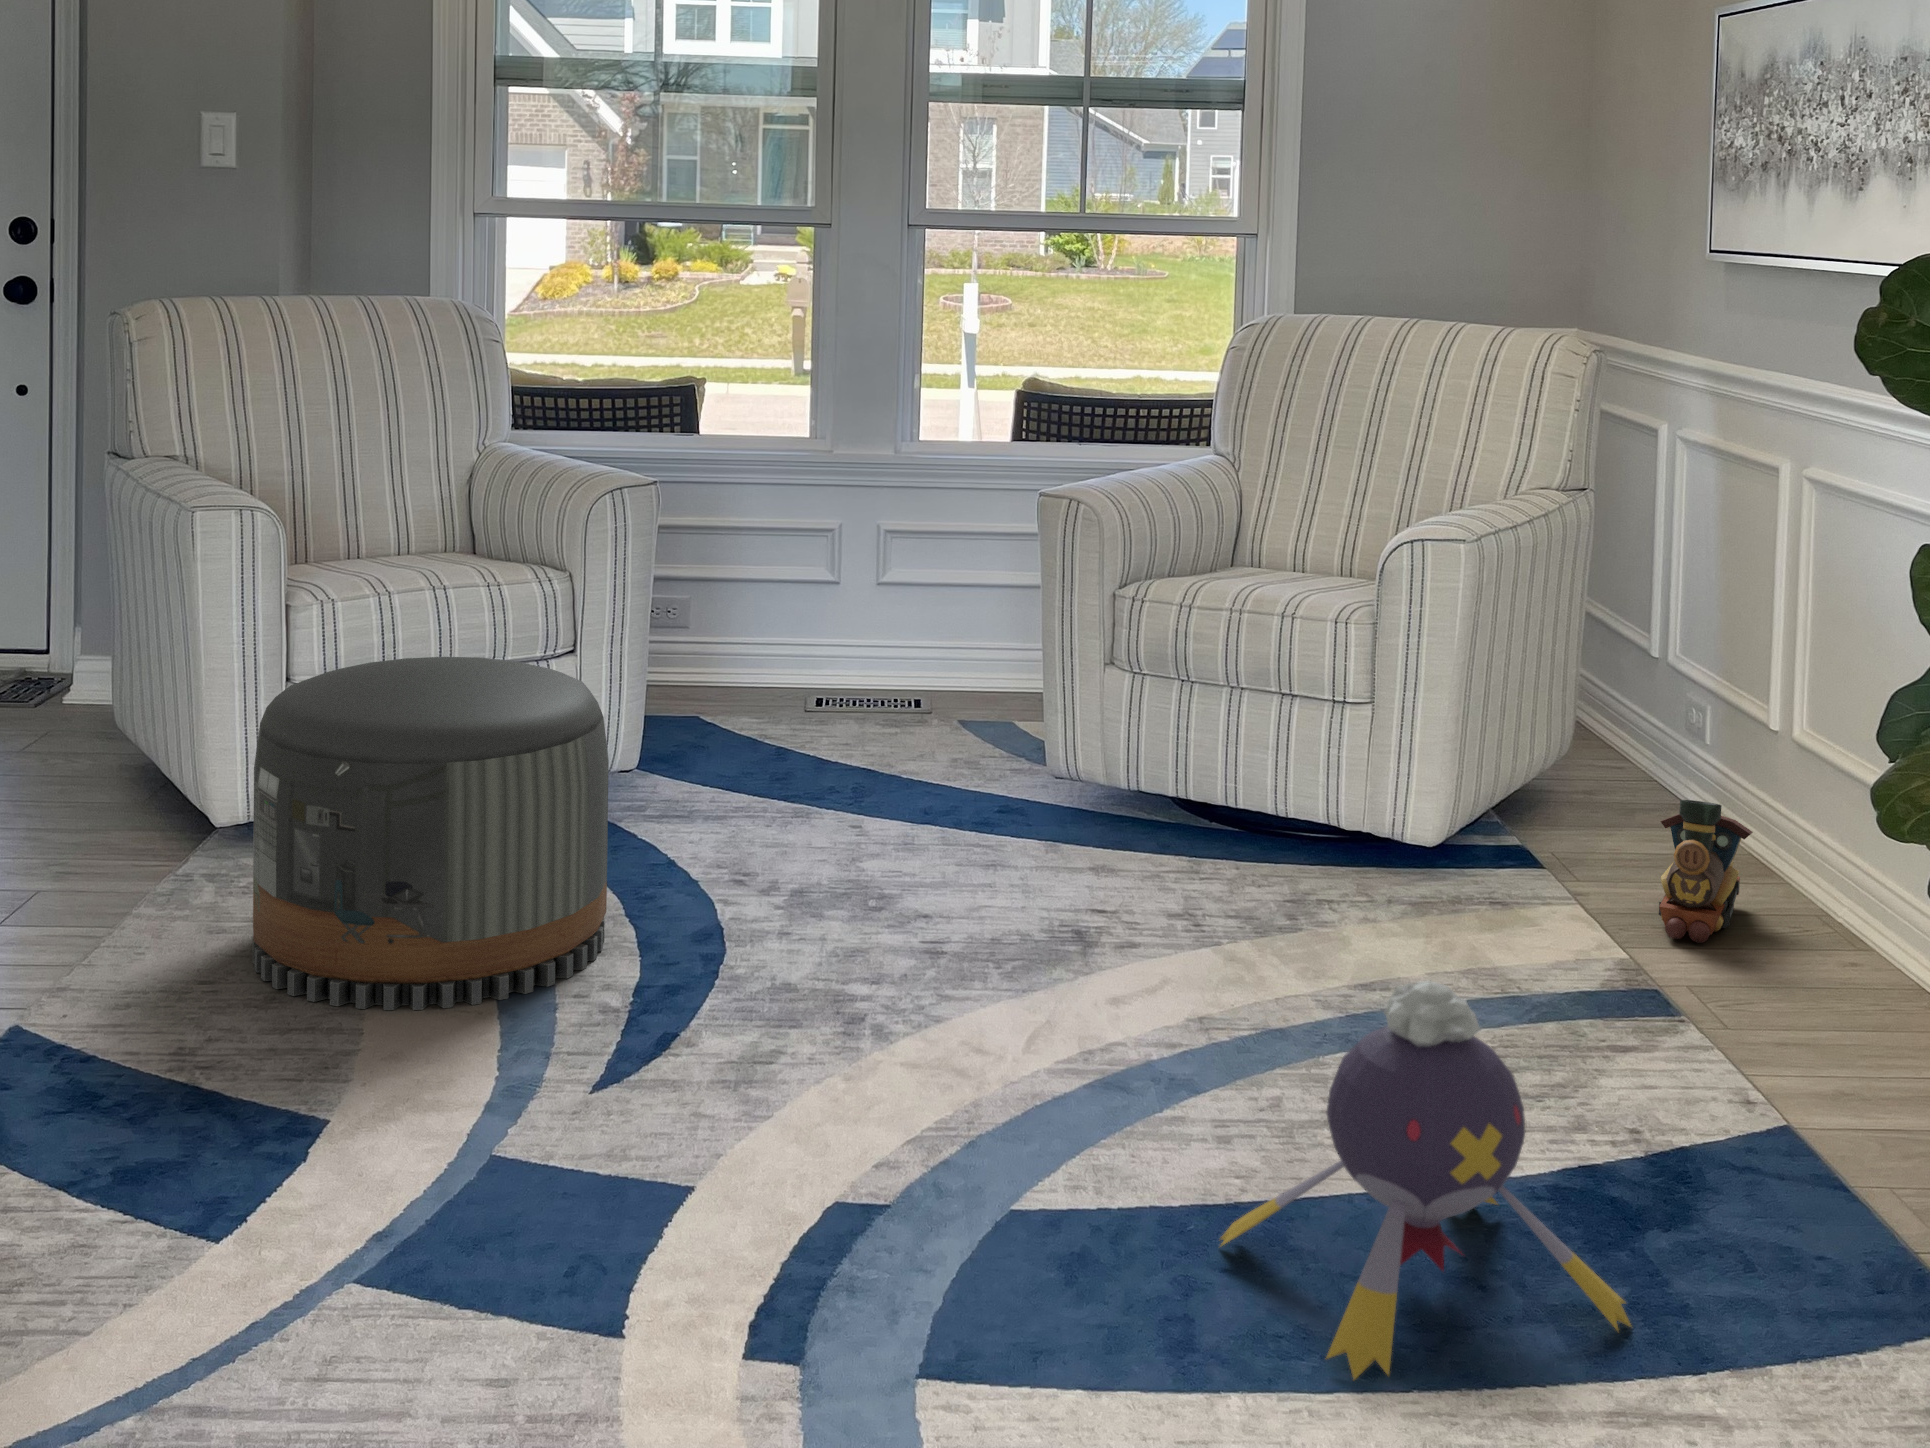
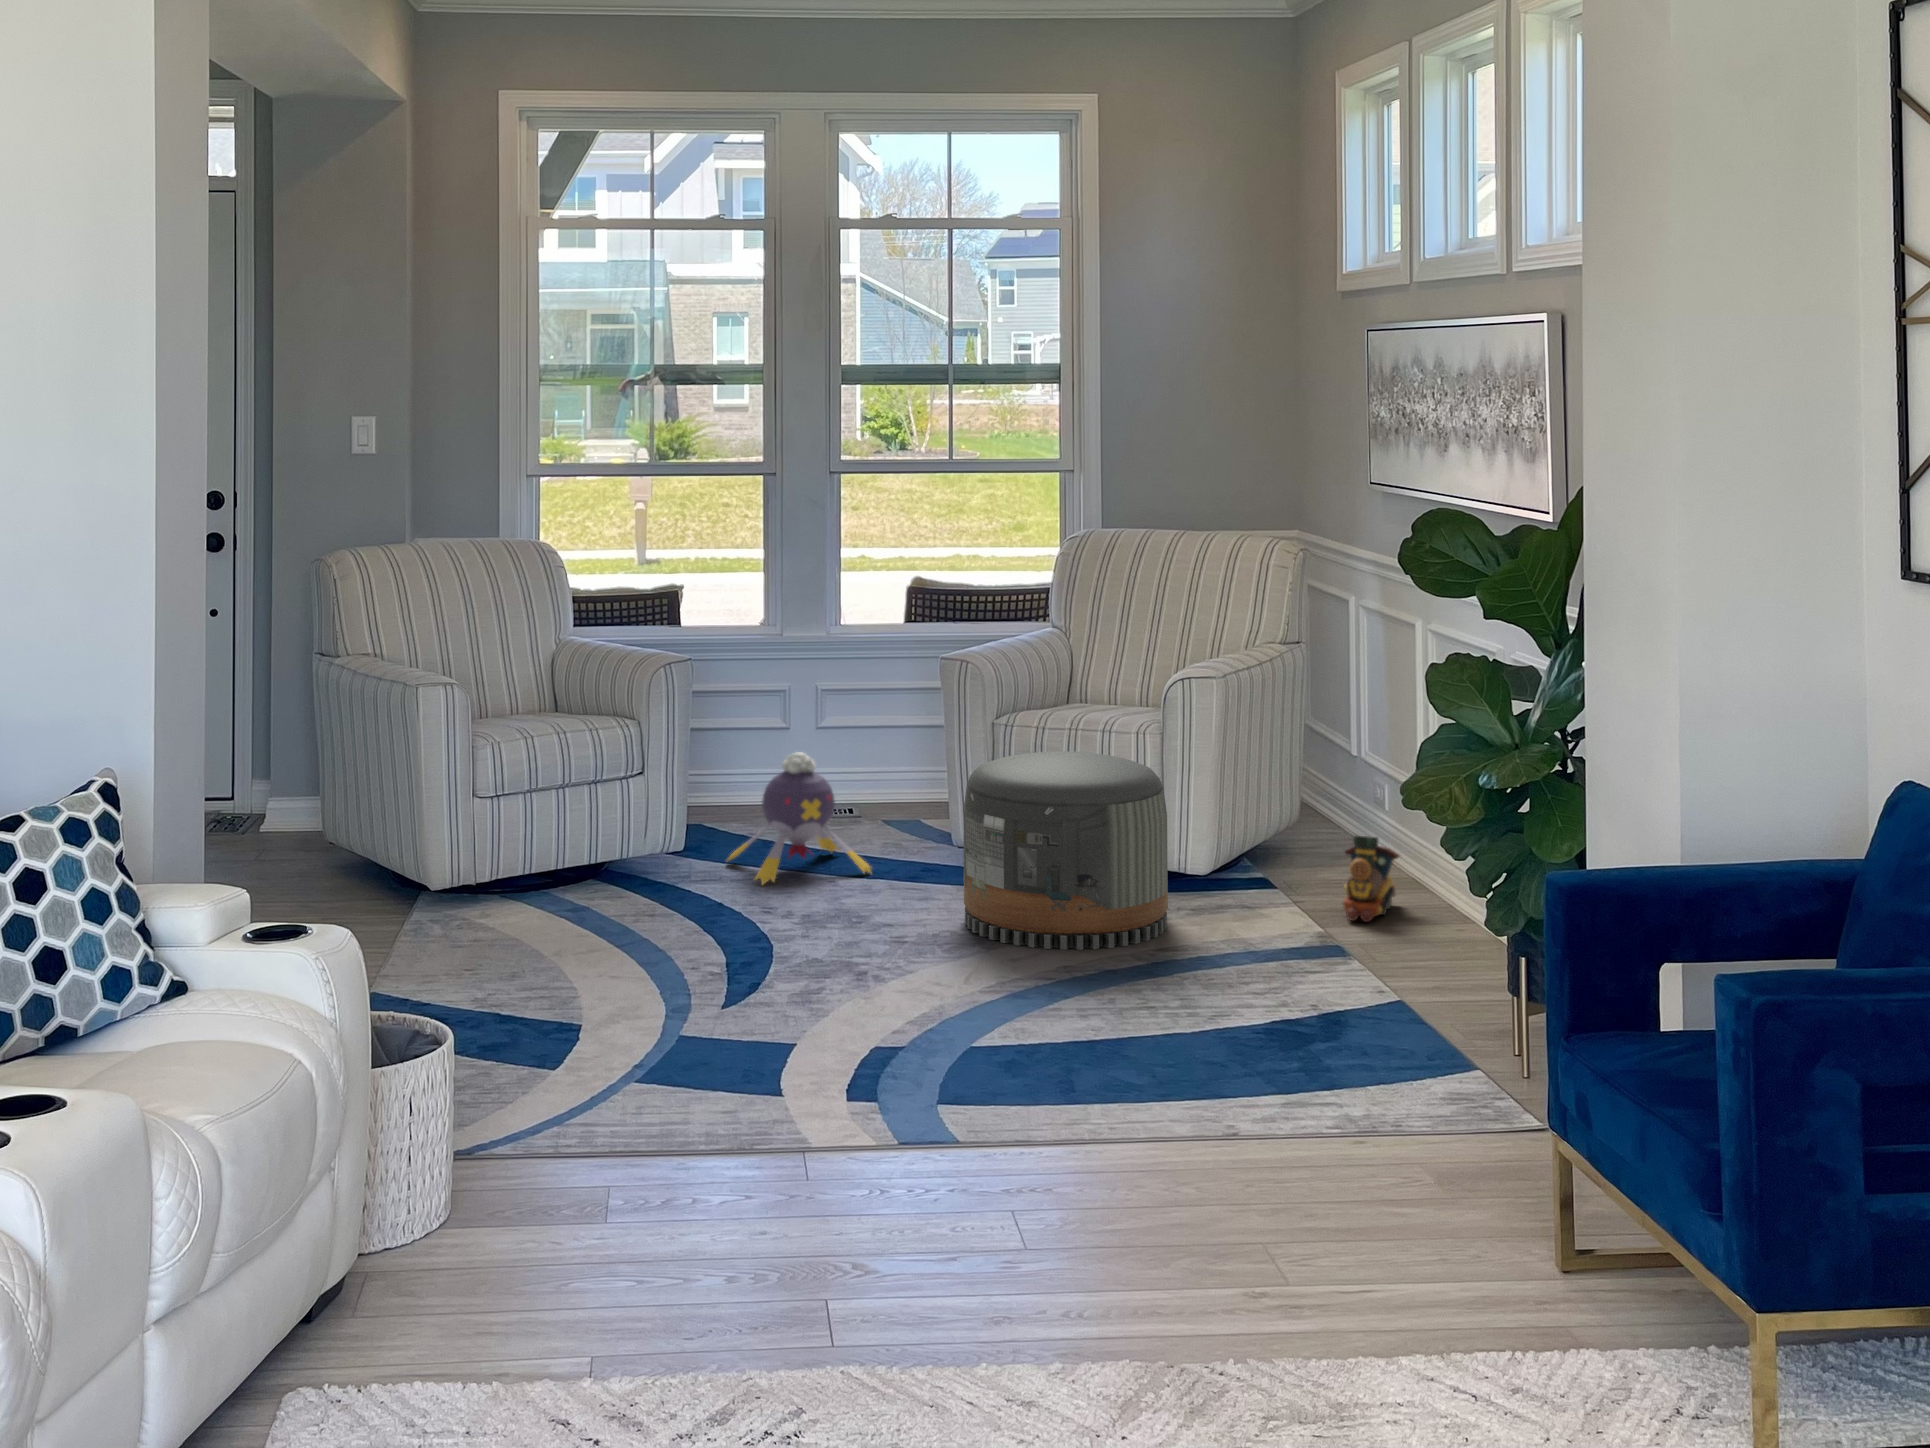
pouf: present [253,657,609,1010] -> present [963,751,1168,950]
plush toy: present [1221,980,1631,1379] -> present [728,752,871,884]

